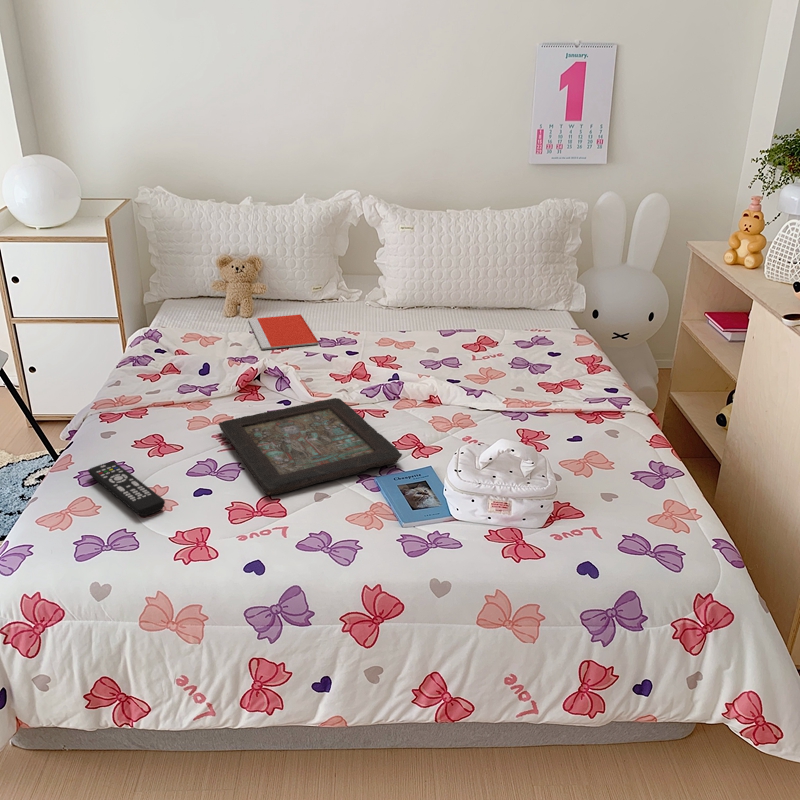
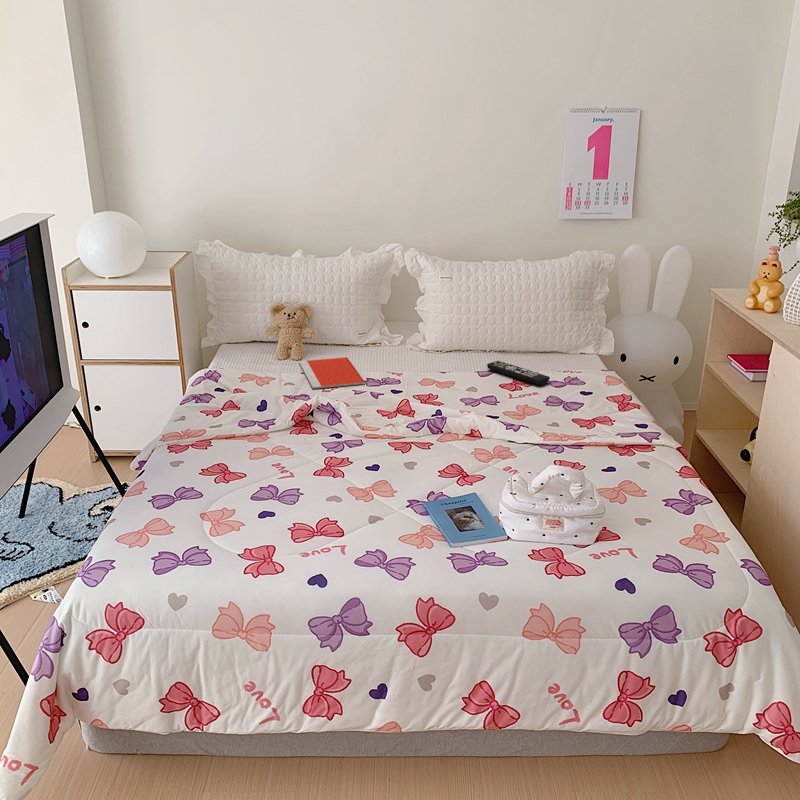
decorative tray: present [219,398,402,495] -> none [278,432,448,518]
remote control: present [88,461,165,516] -> present [487,361,550,385]

